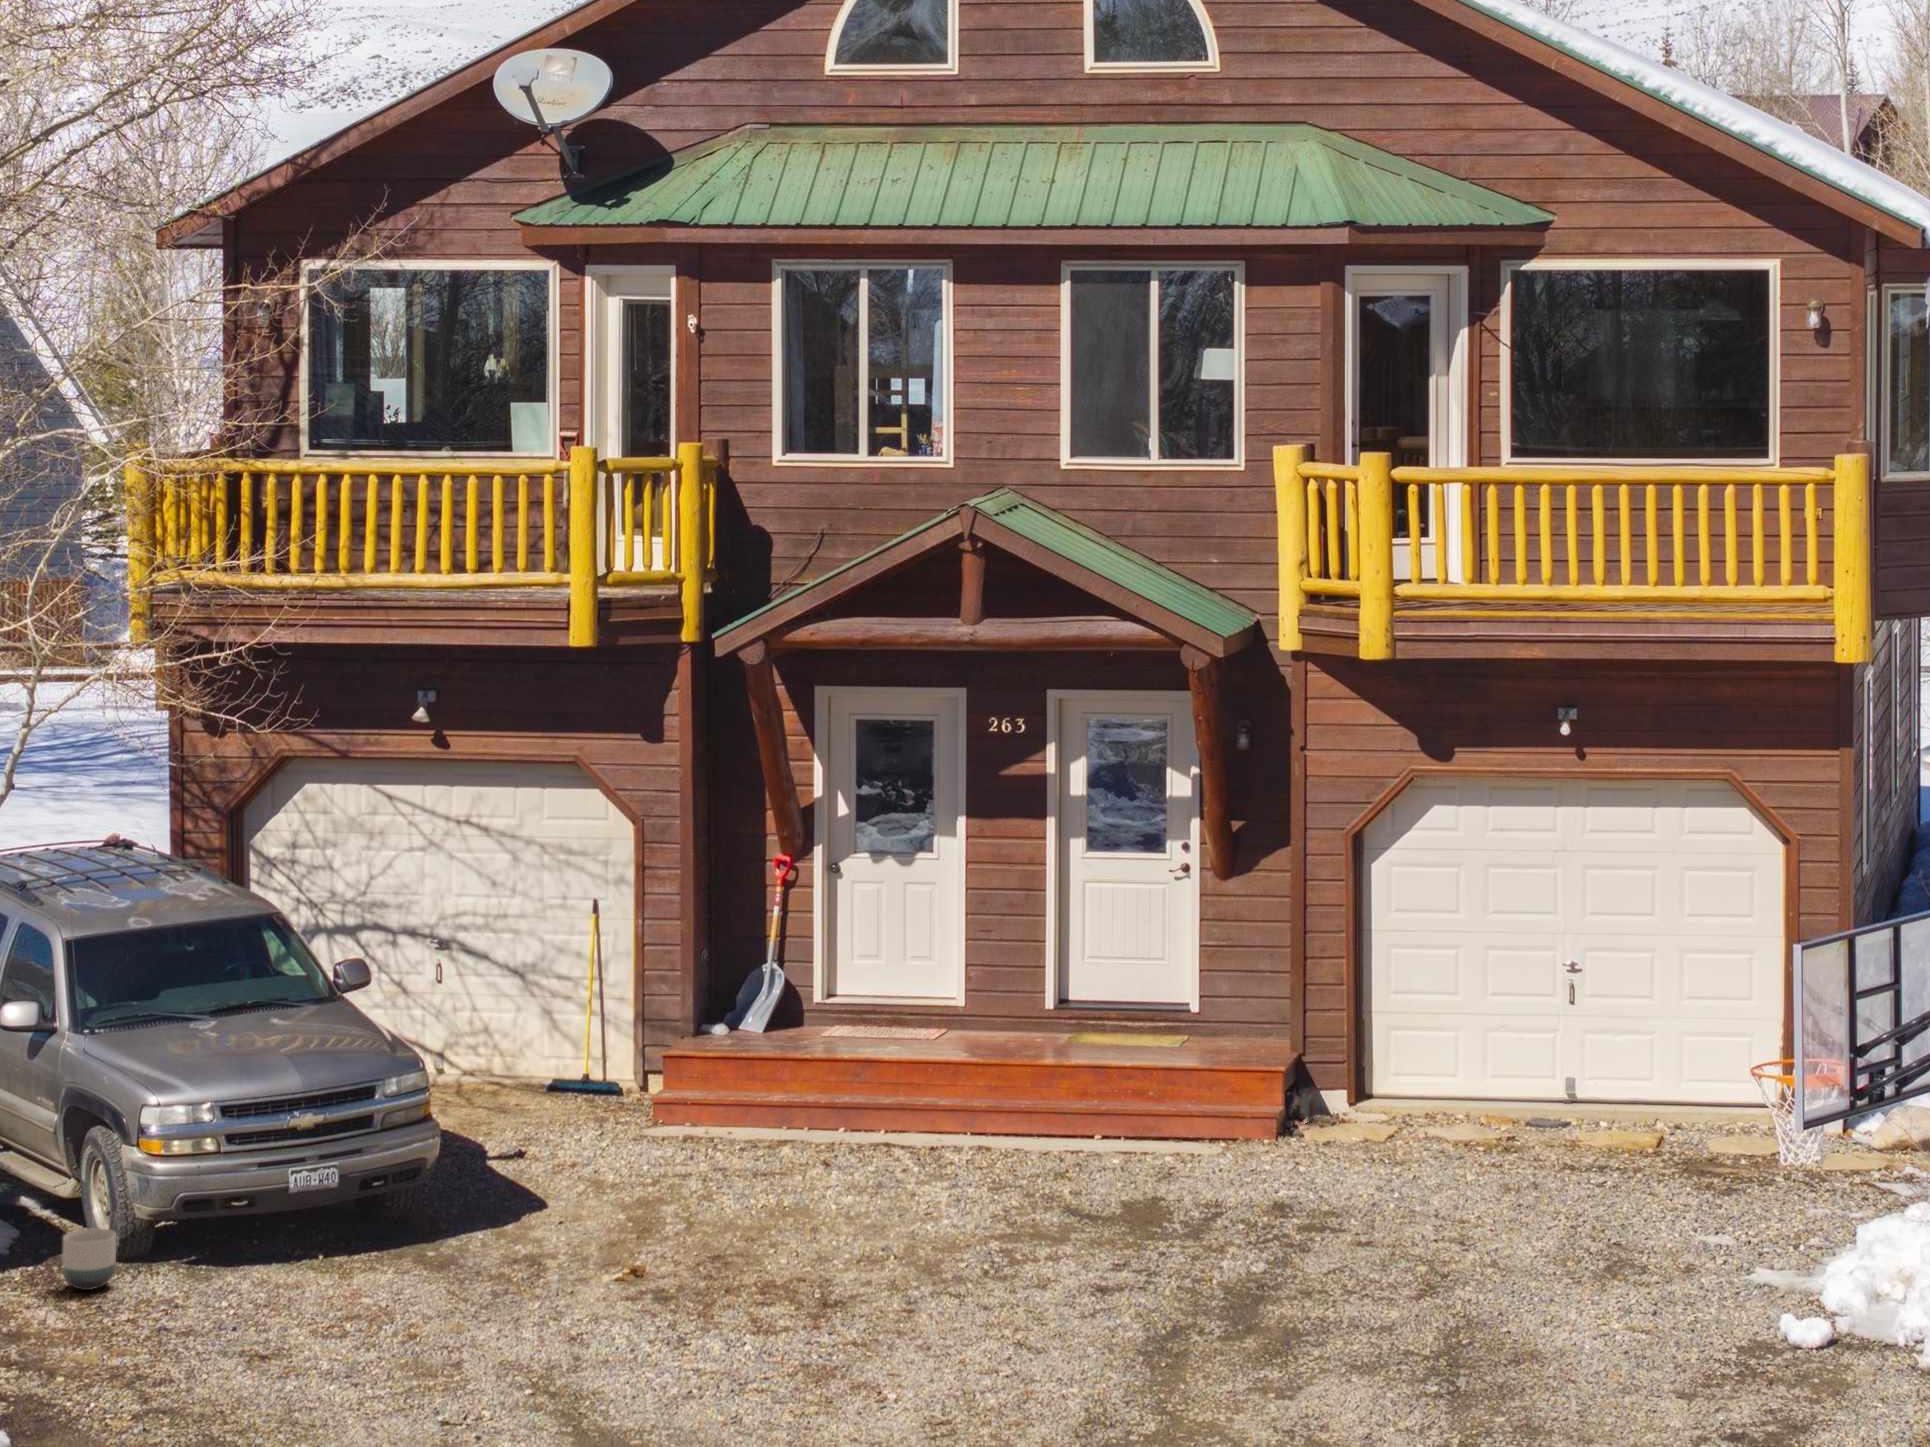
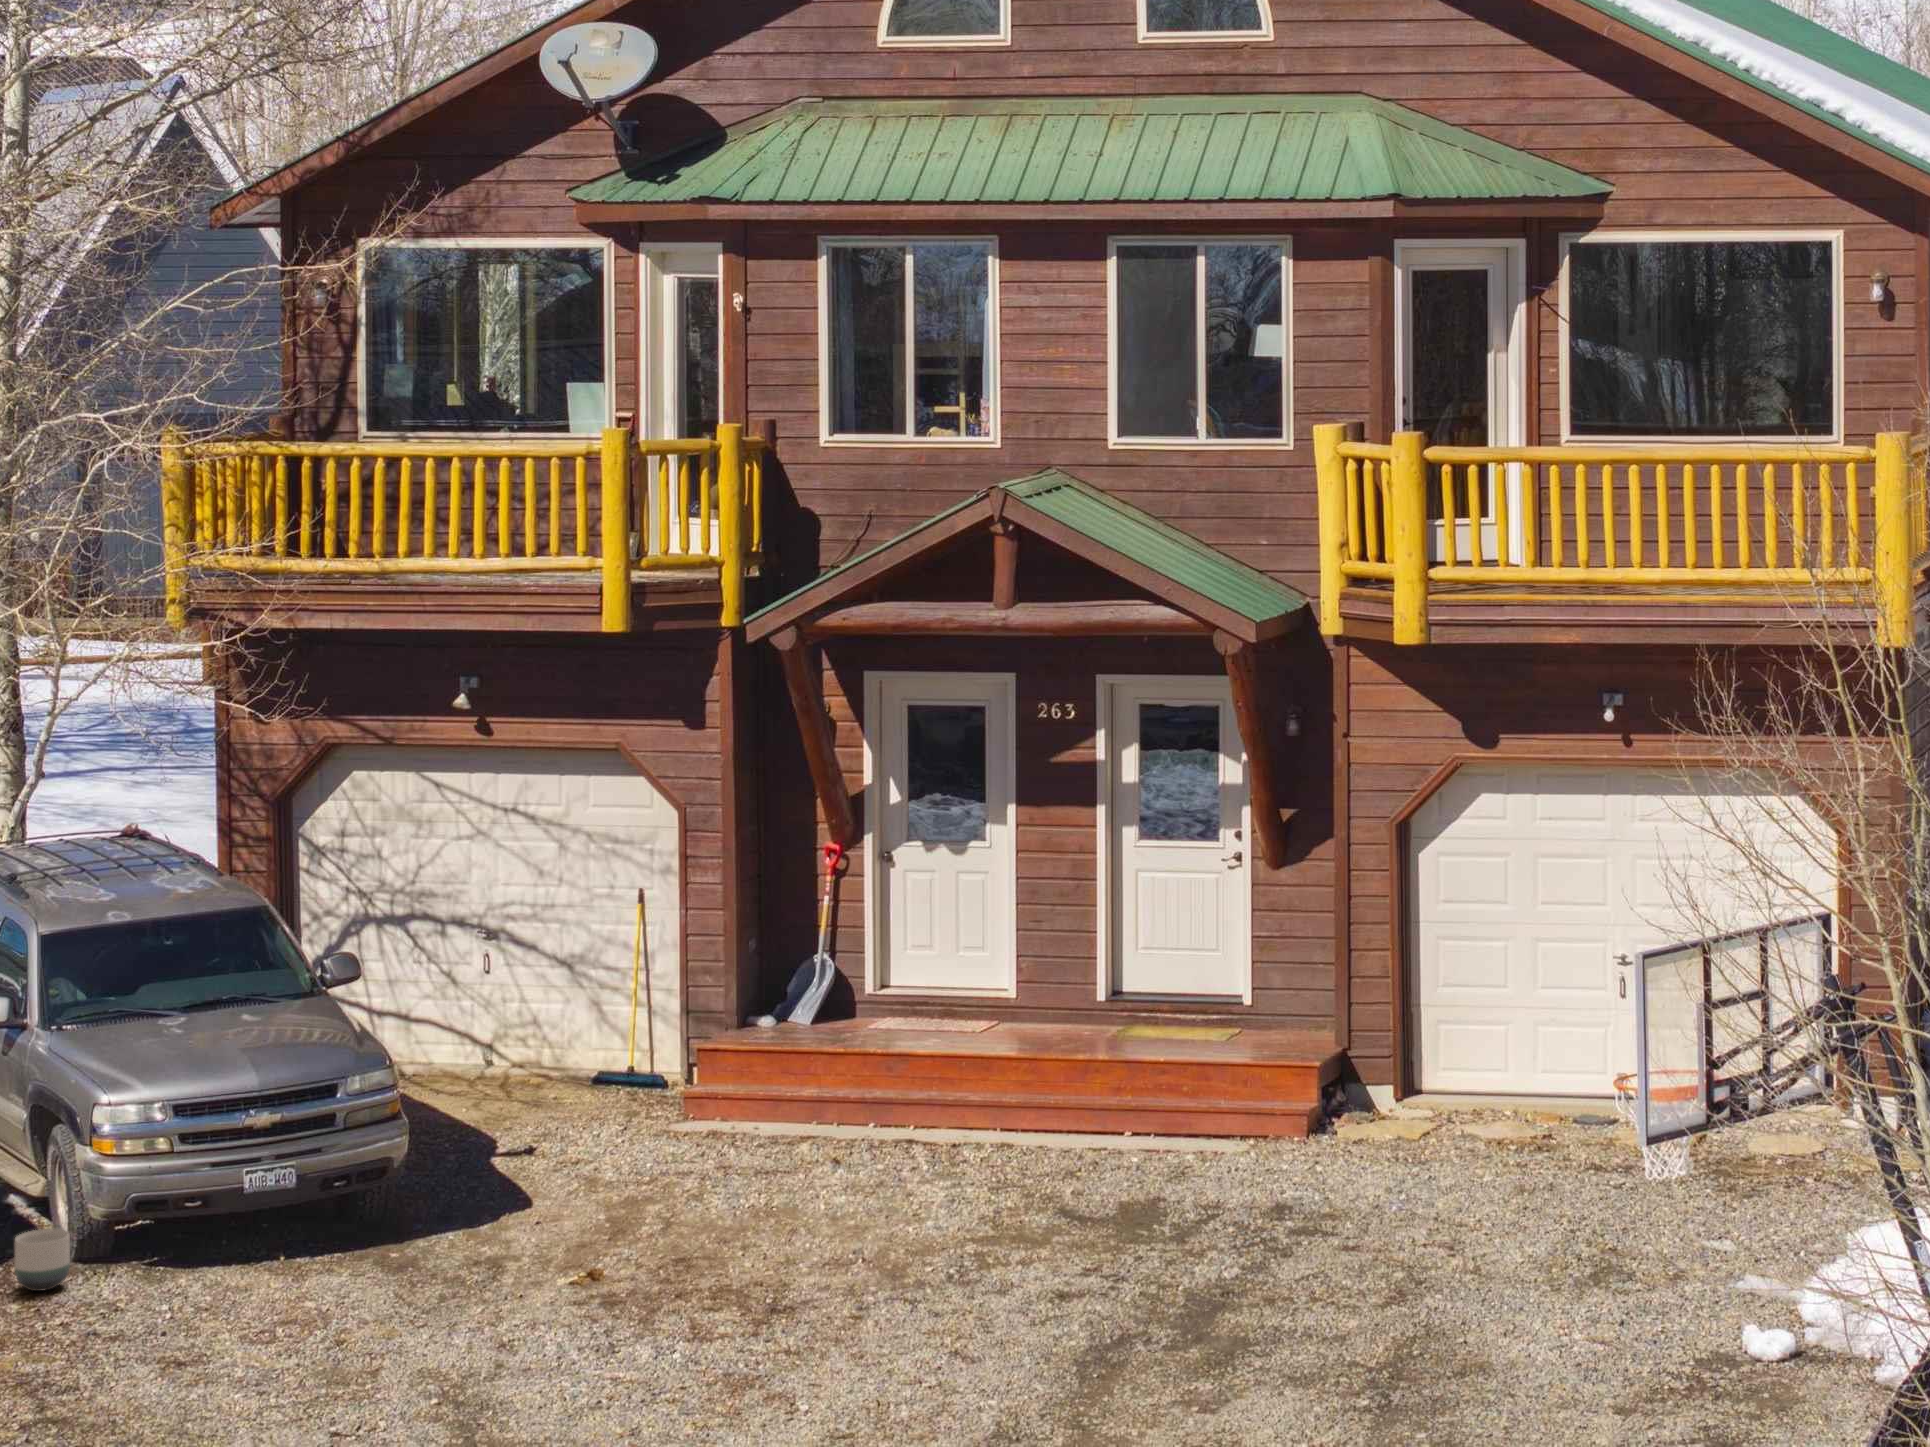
watering can: present [1299,1086,1315,1122] -> none [1342,1081,1361,1121]

